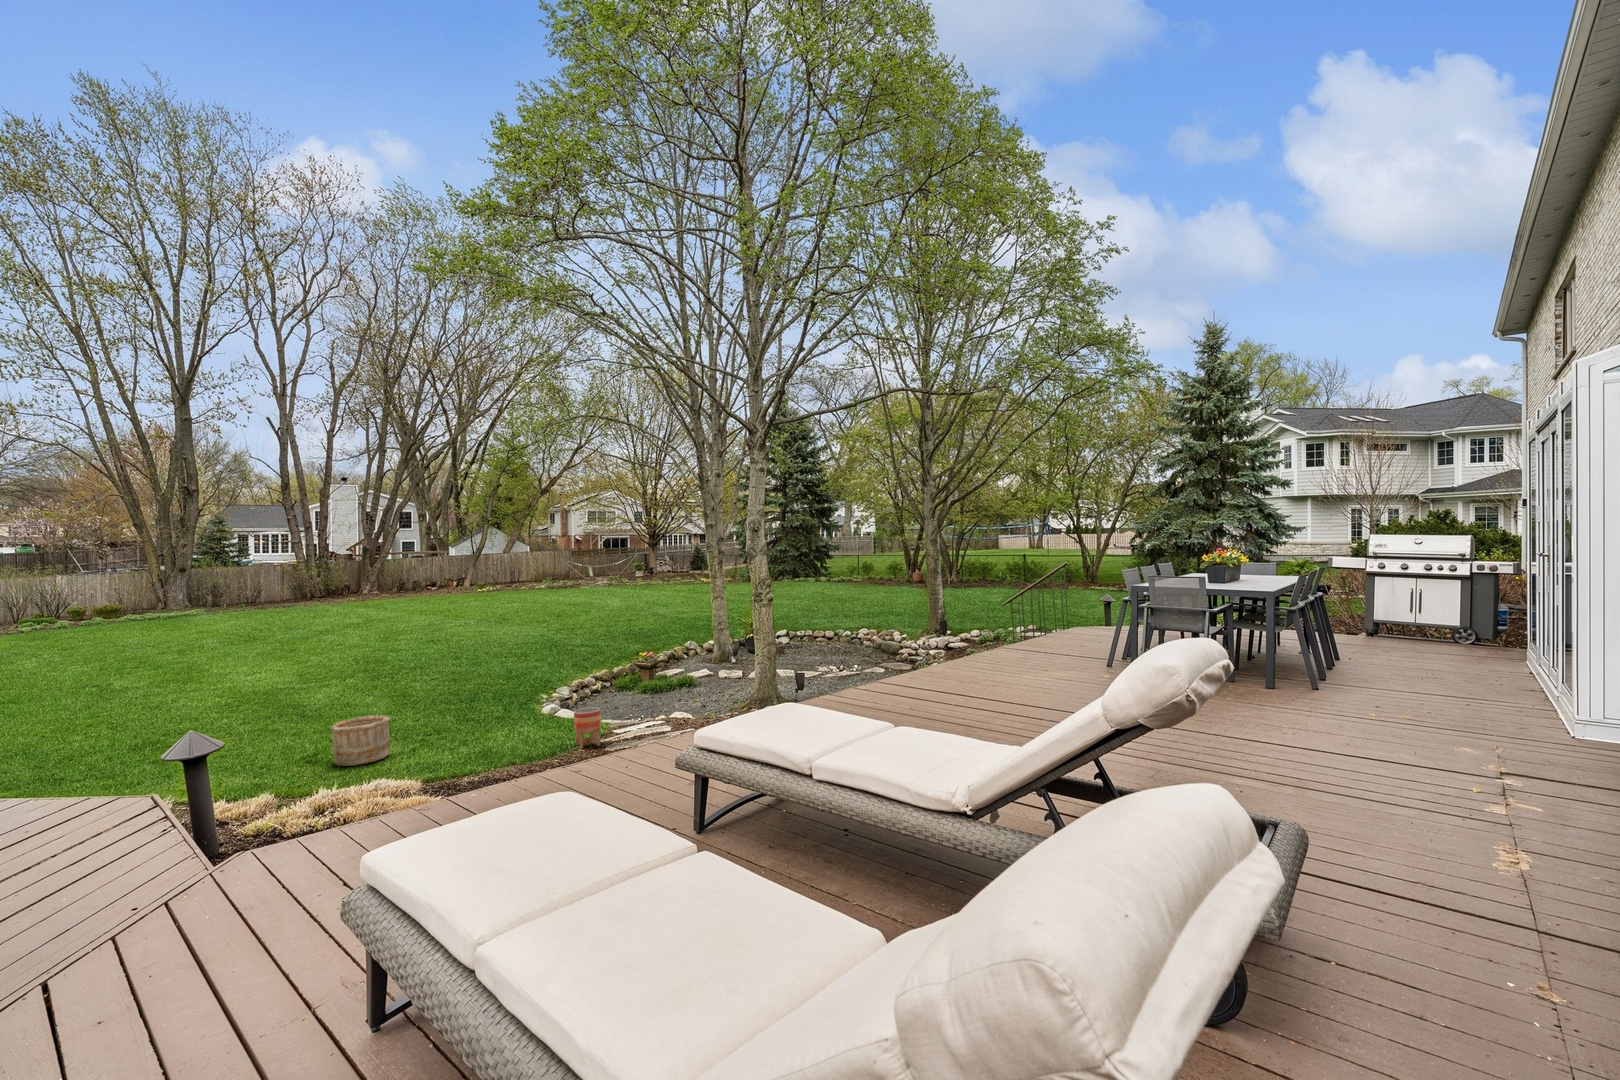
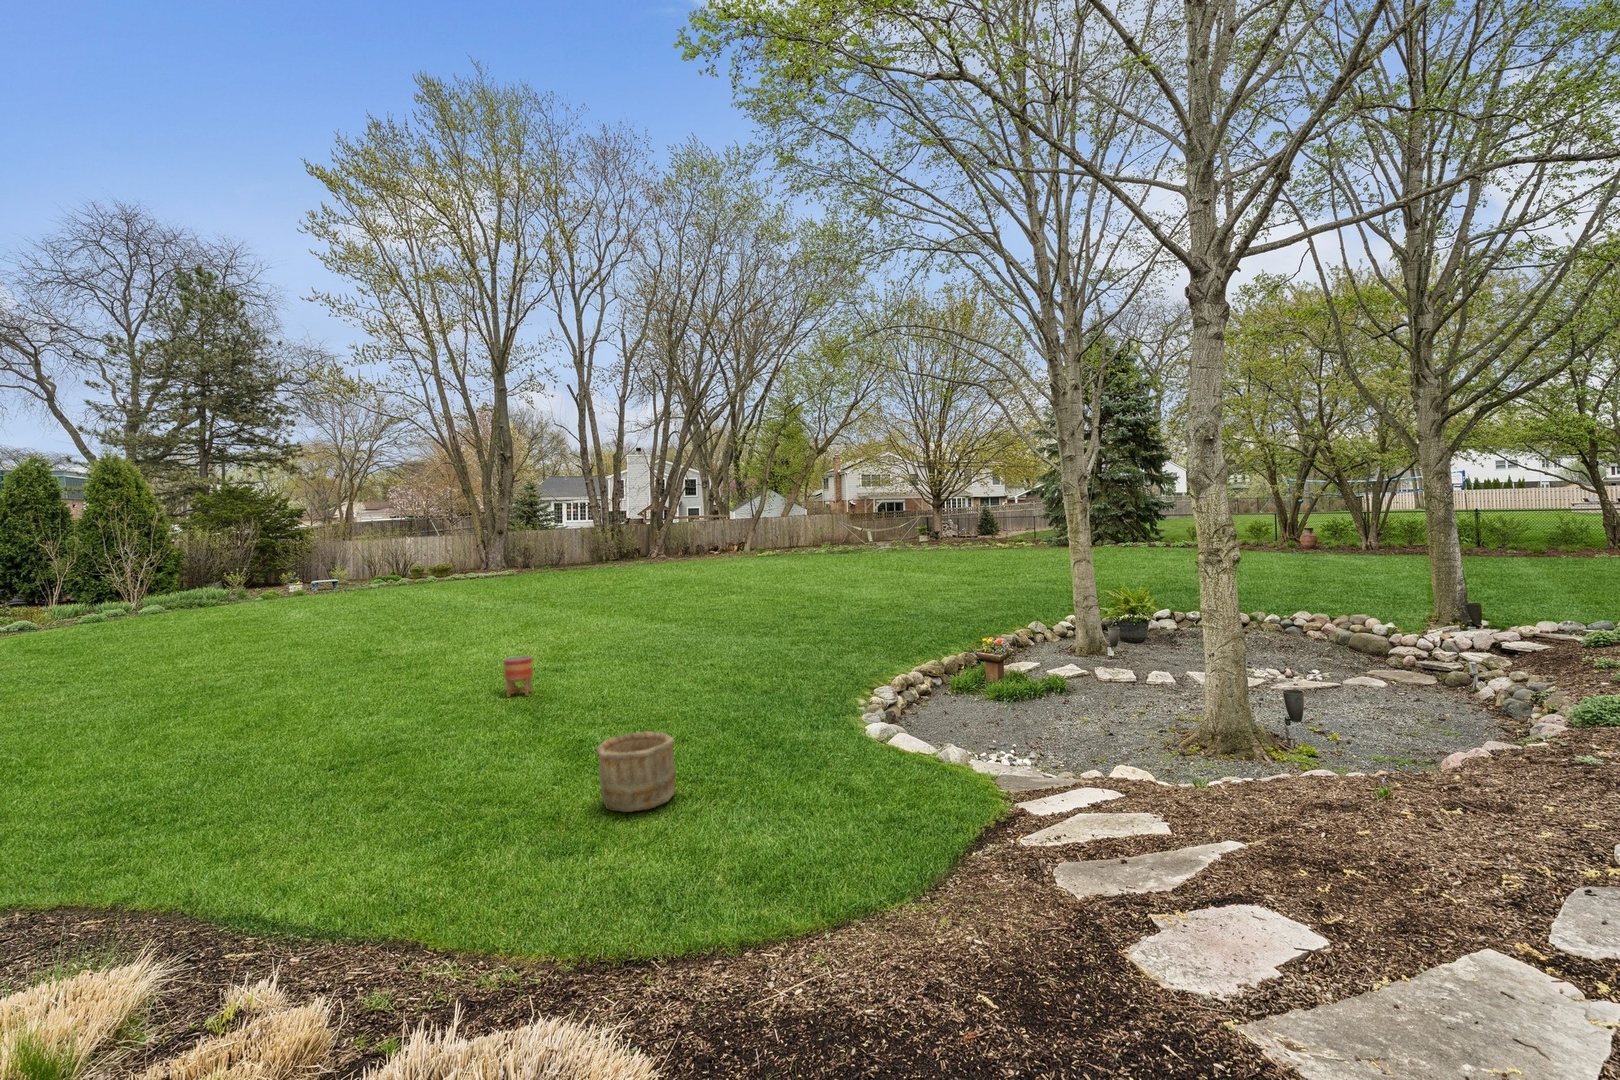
planter: present [574,707,601,749] -> present [504,656,533,697]

